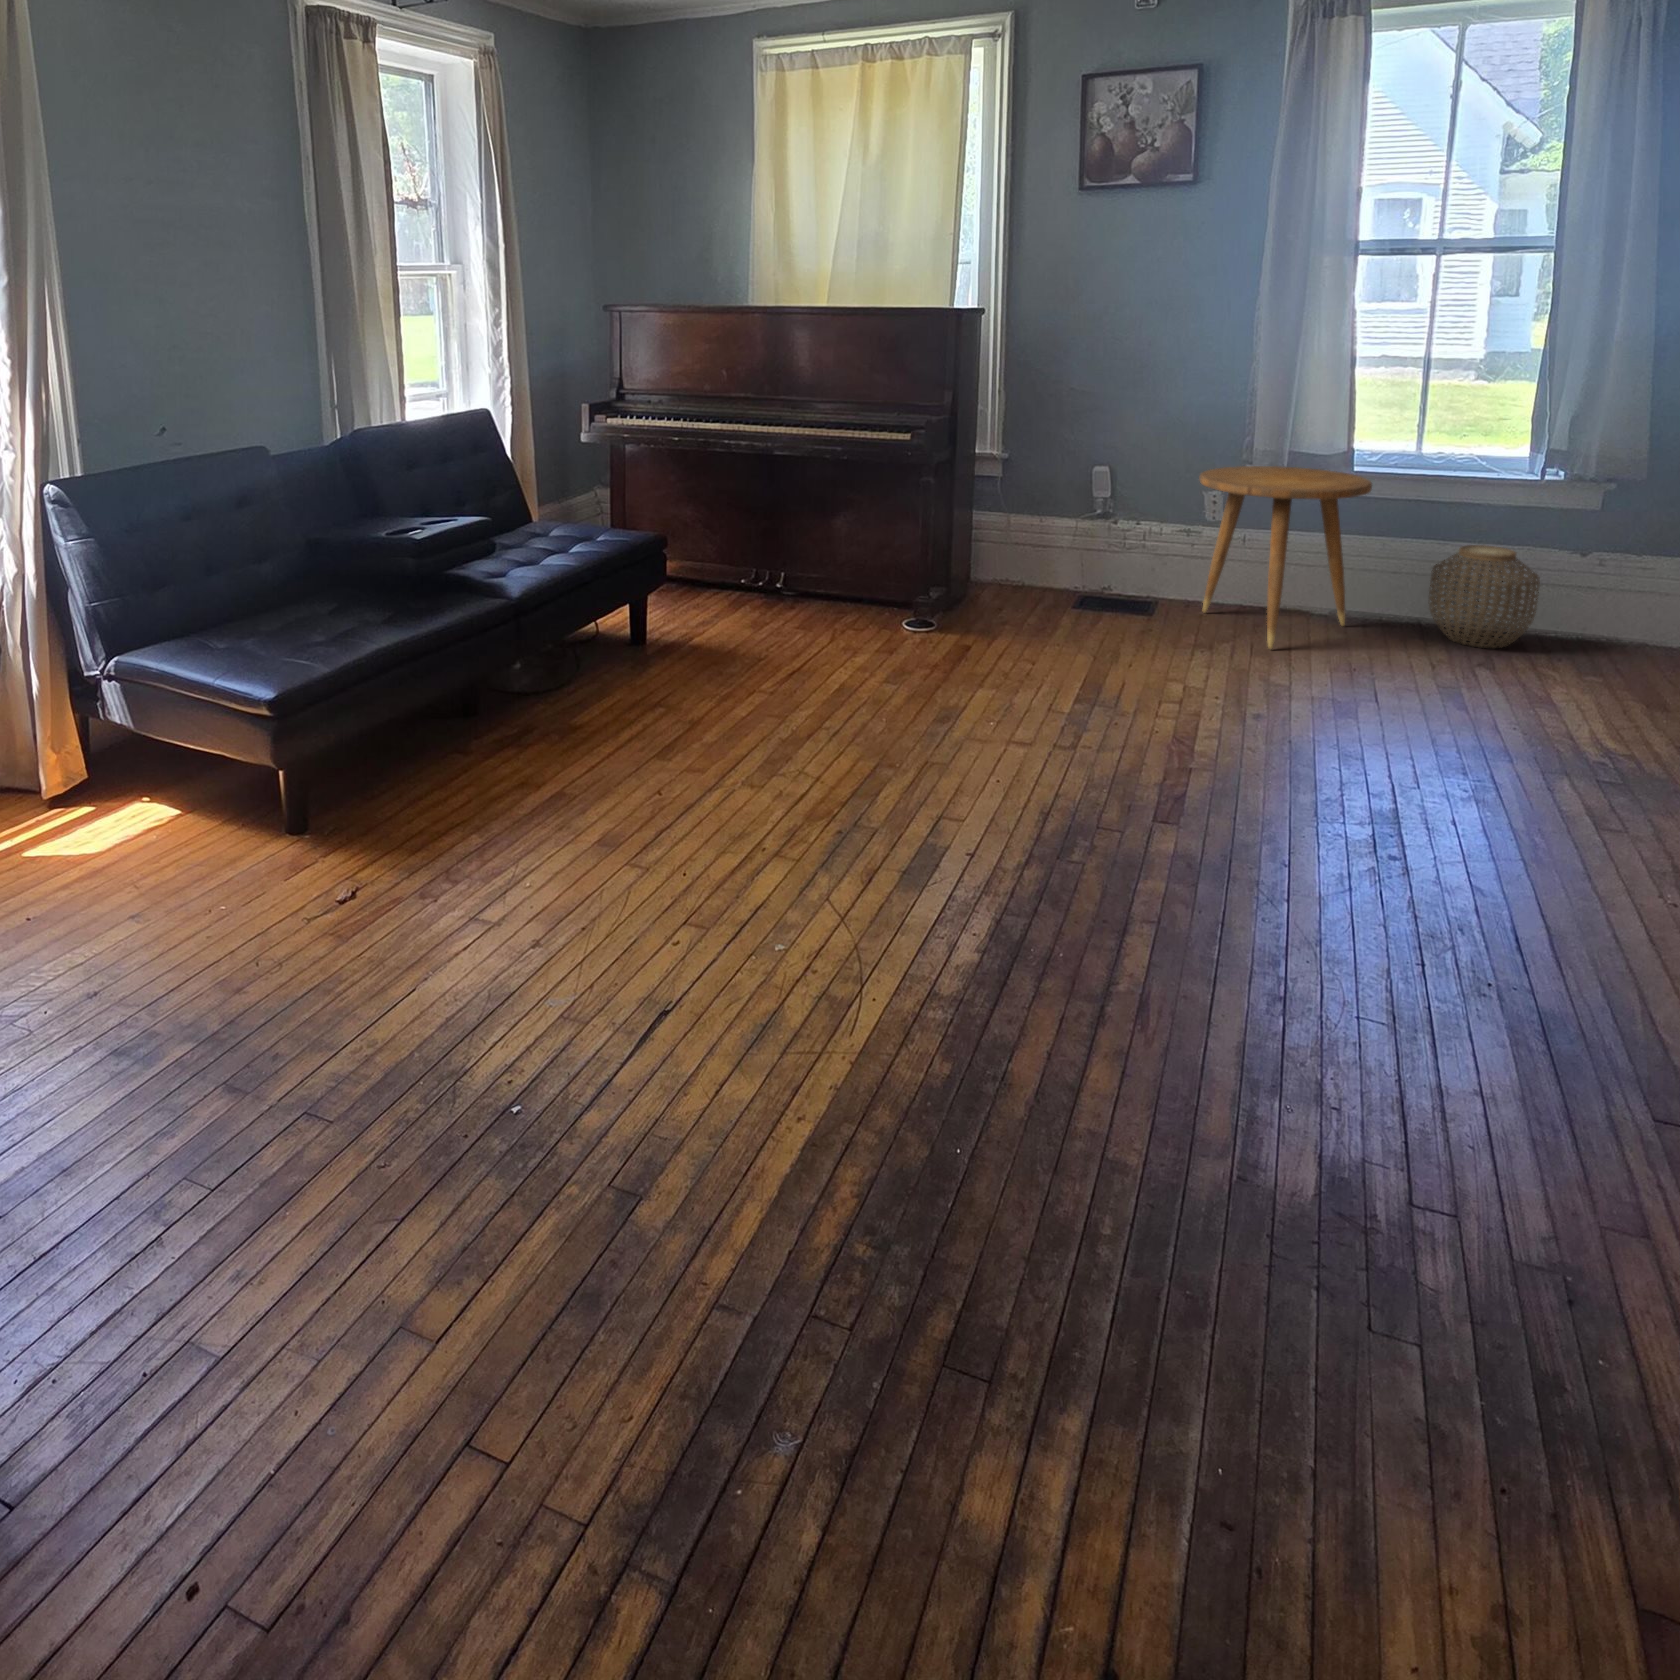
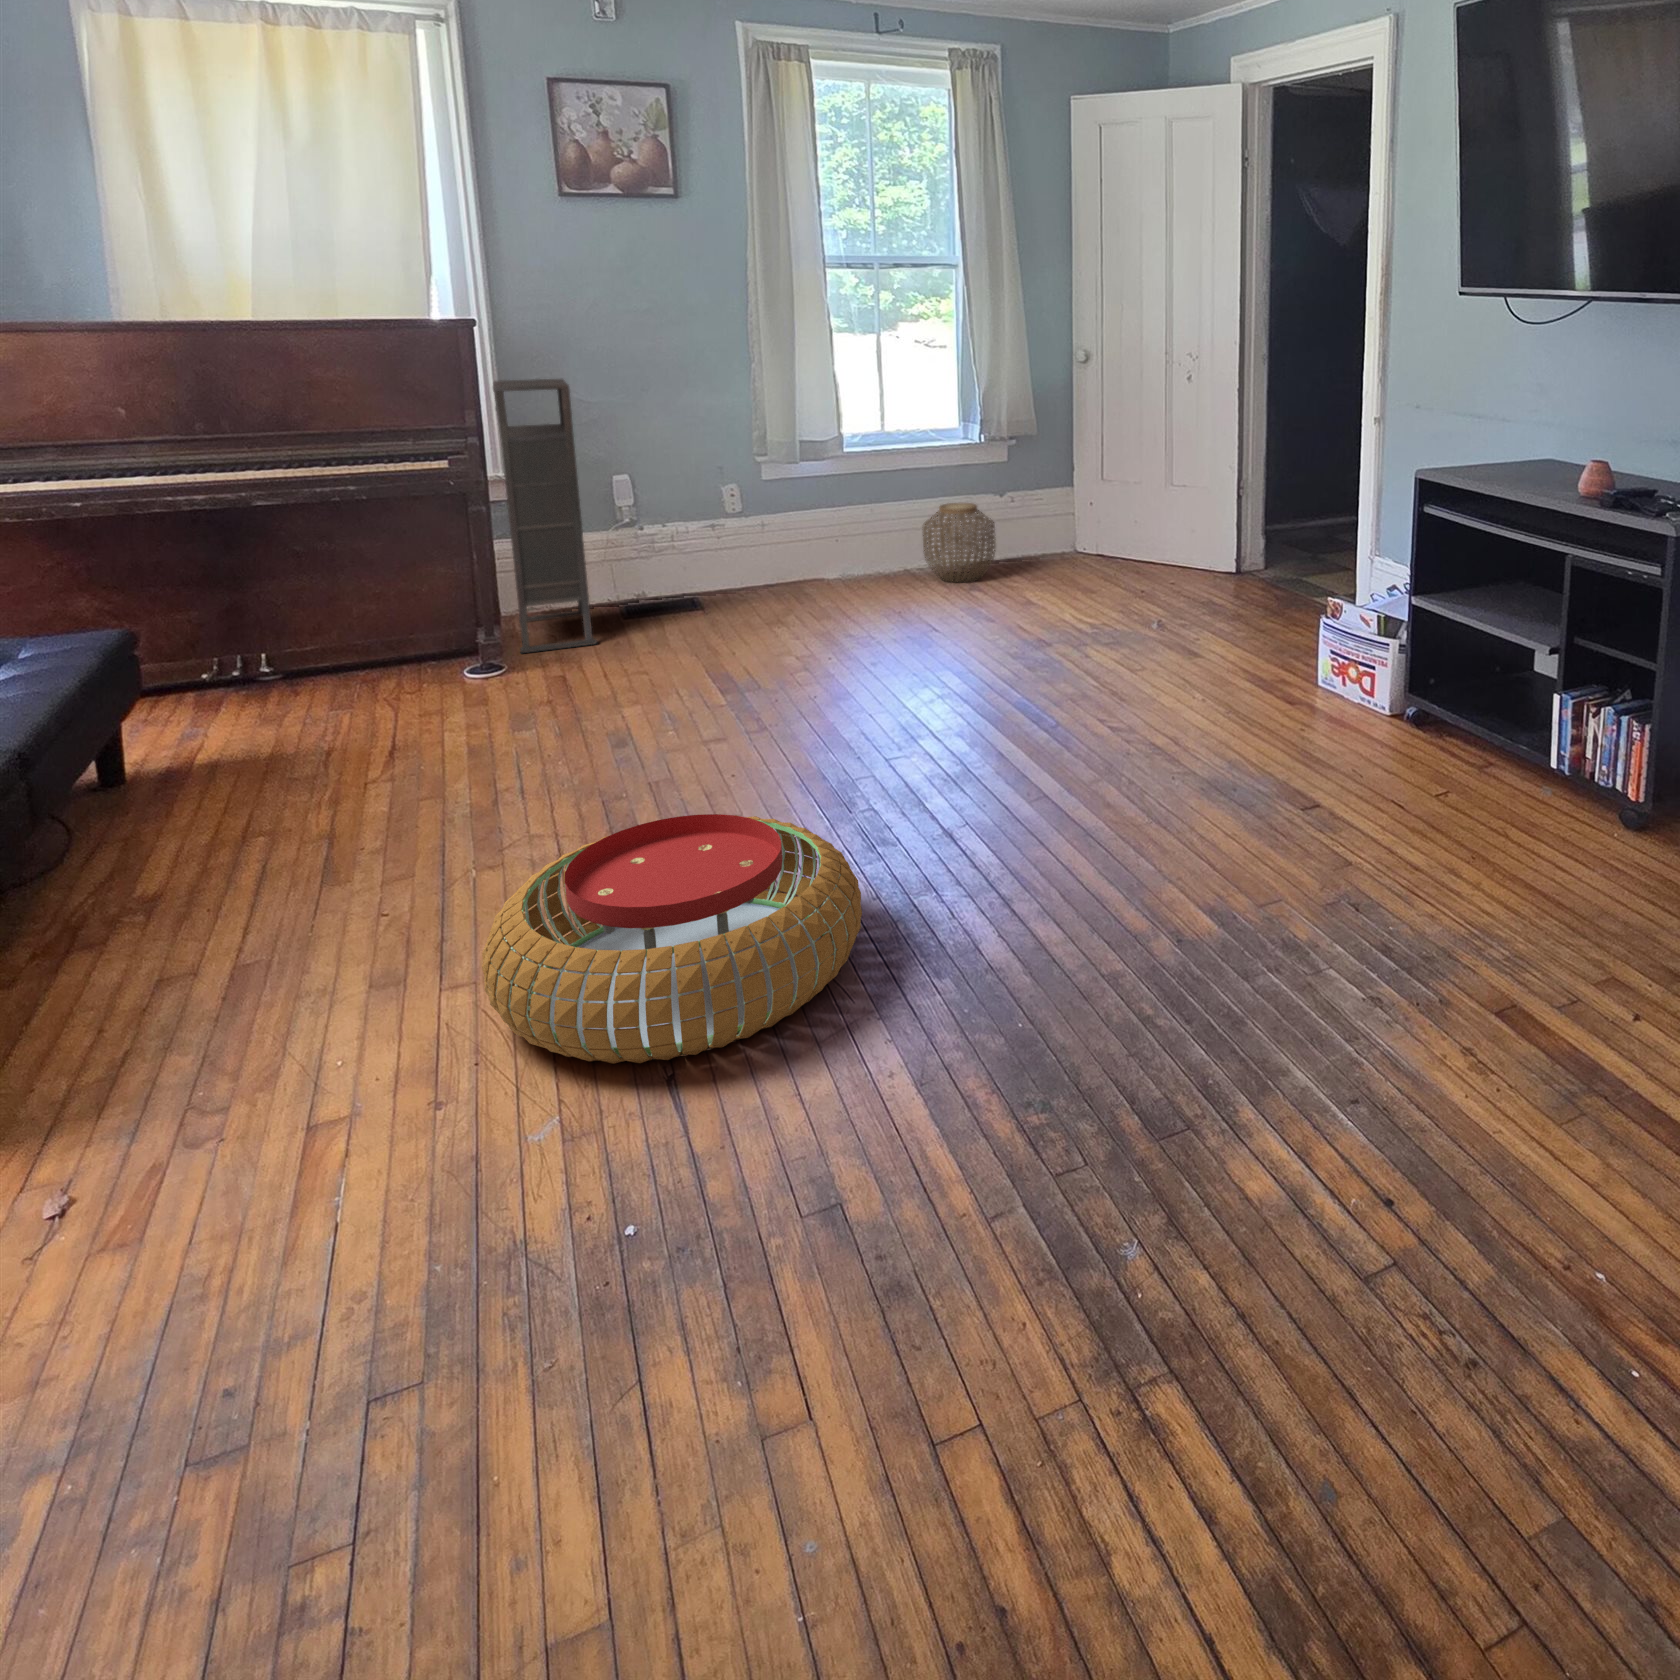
bookshelf: none [959,365,1055,620] -> present [493,379,597,653]
side table: present [1200,466,1372,649] -> none [739,457,882,617]
pouf: none [604,782,937,1010] -> present [482,814,862,1064]

